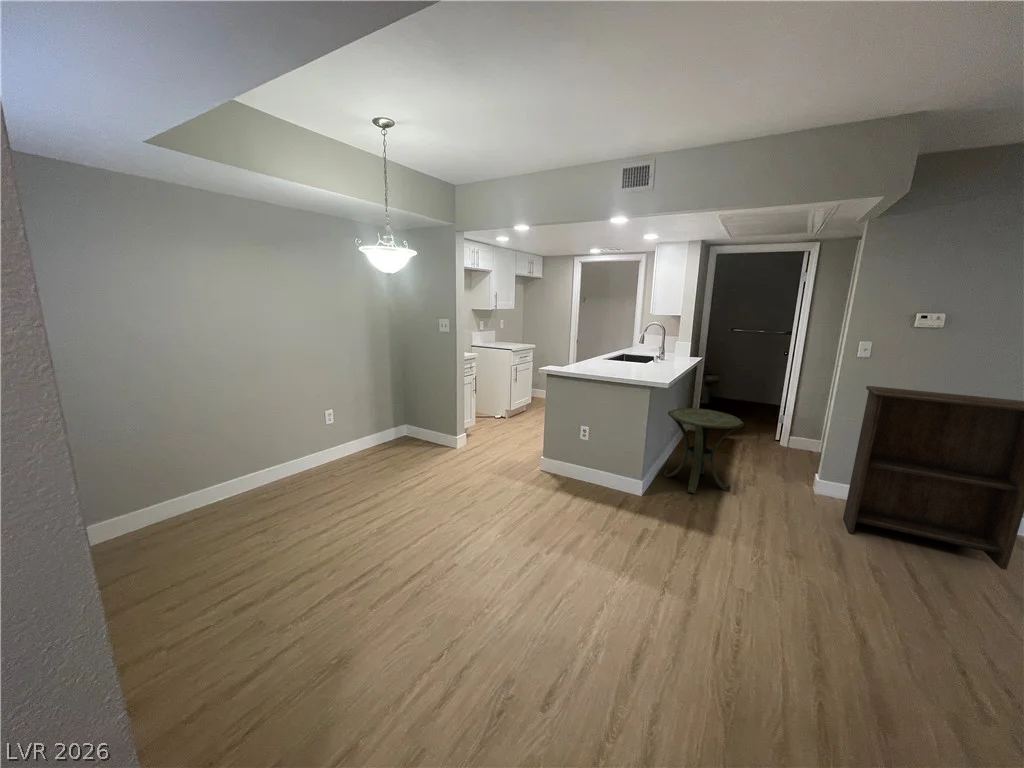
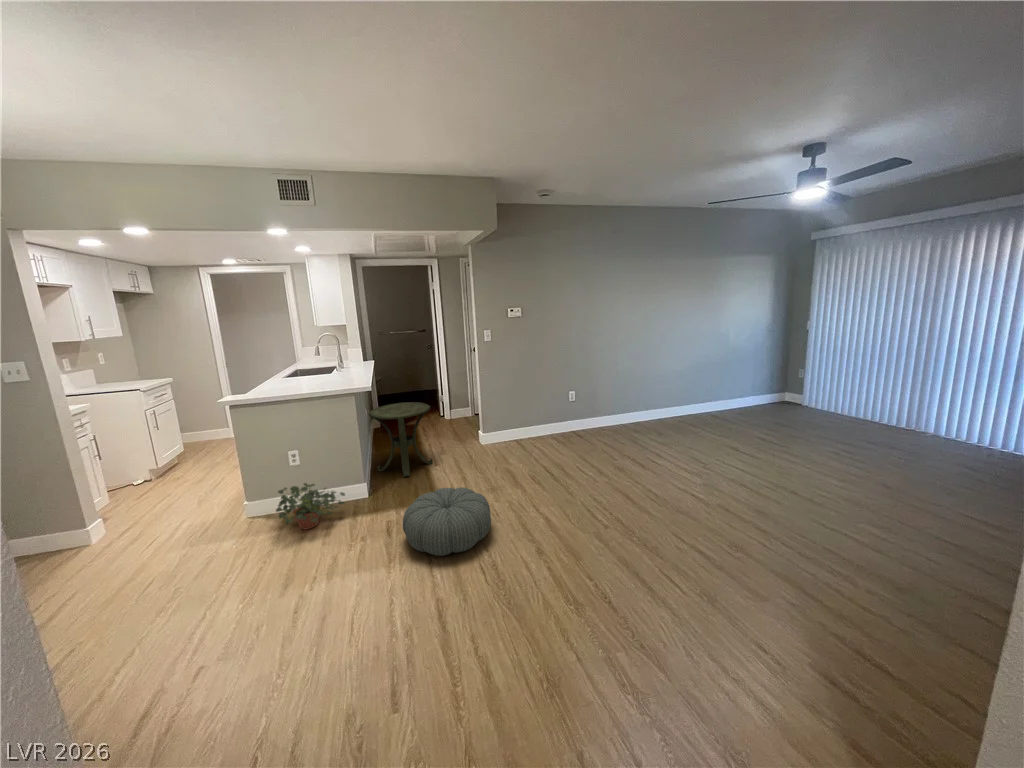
bookshelf: present [843,386,1024,570] -> none [497,354,577,460]
potted plant: none [556,456,618,501] -> present [276,483,345,530]
pouf: none [651,517,769,606] -> present [403,487,491,556]

